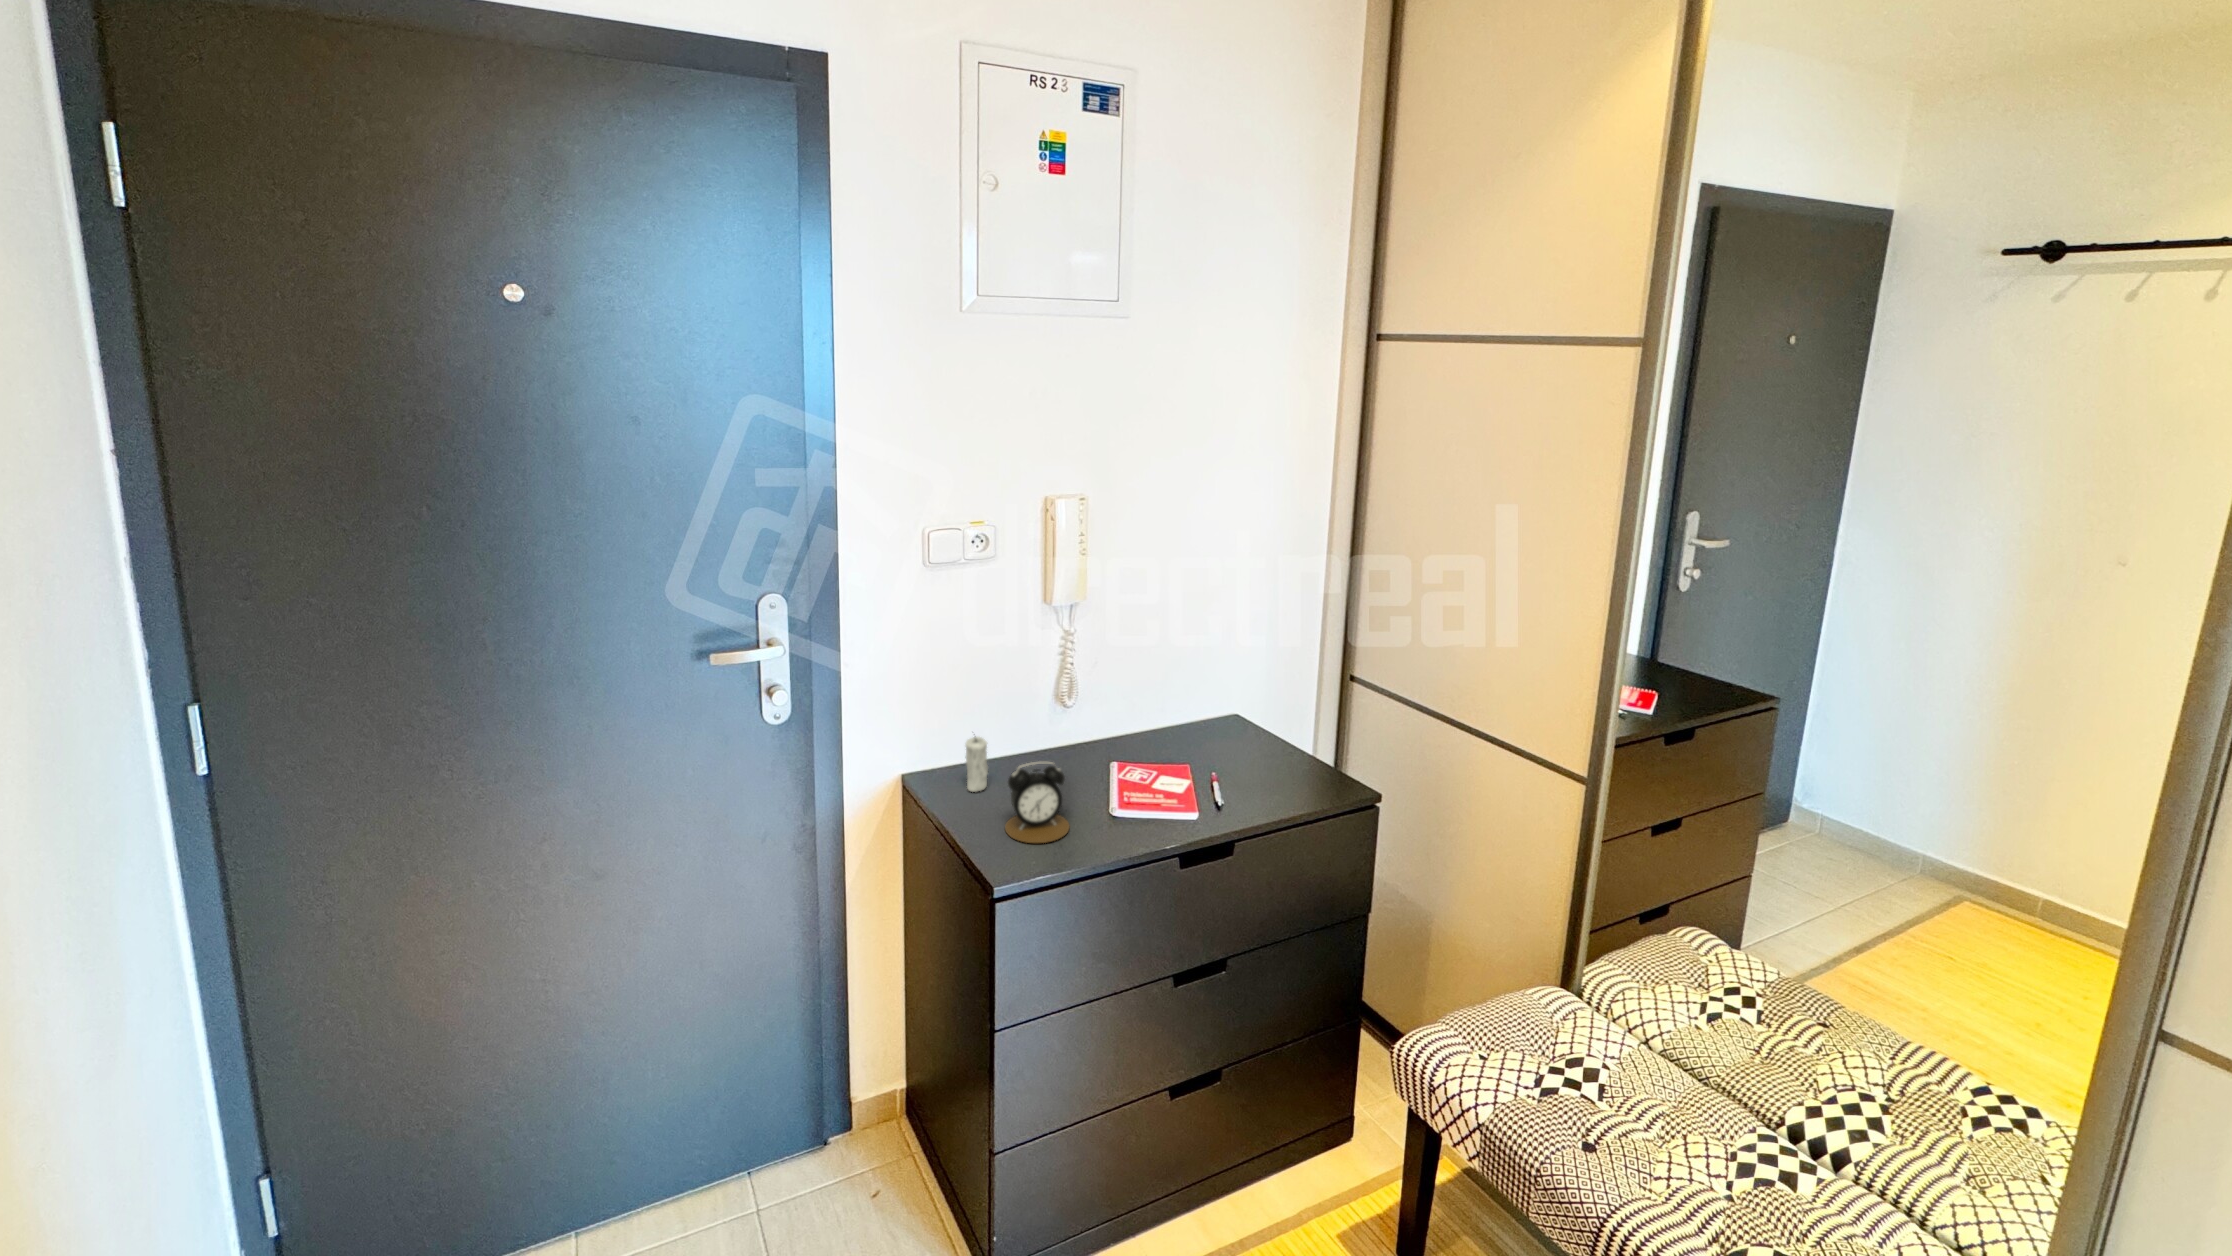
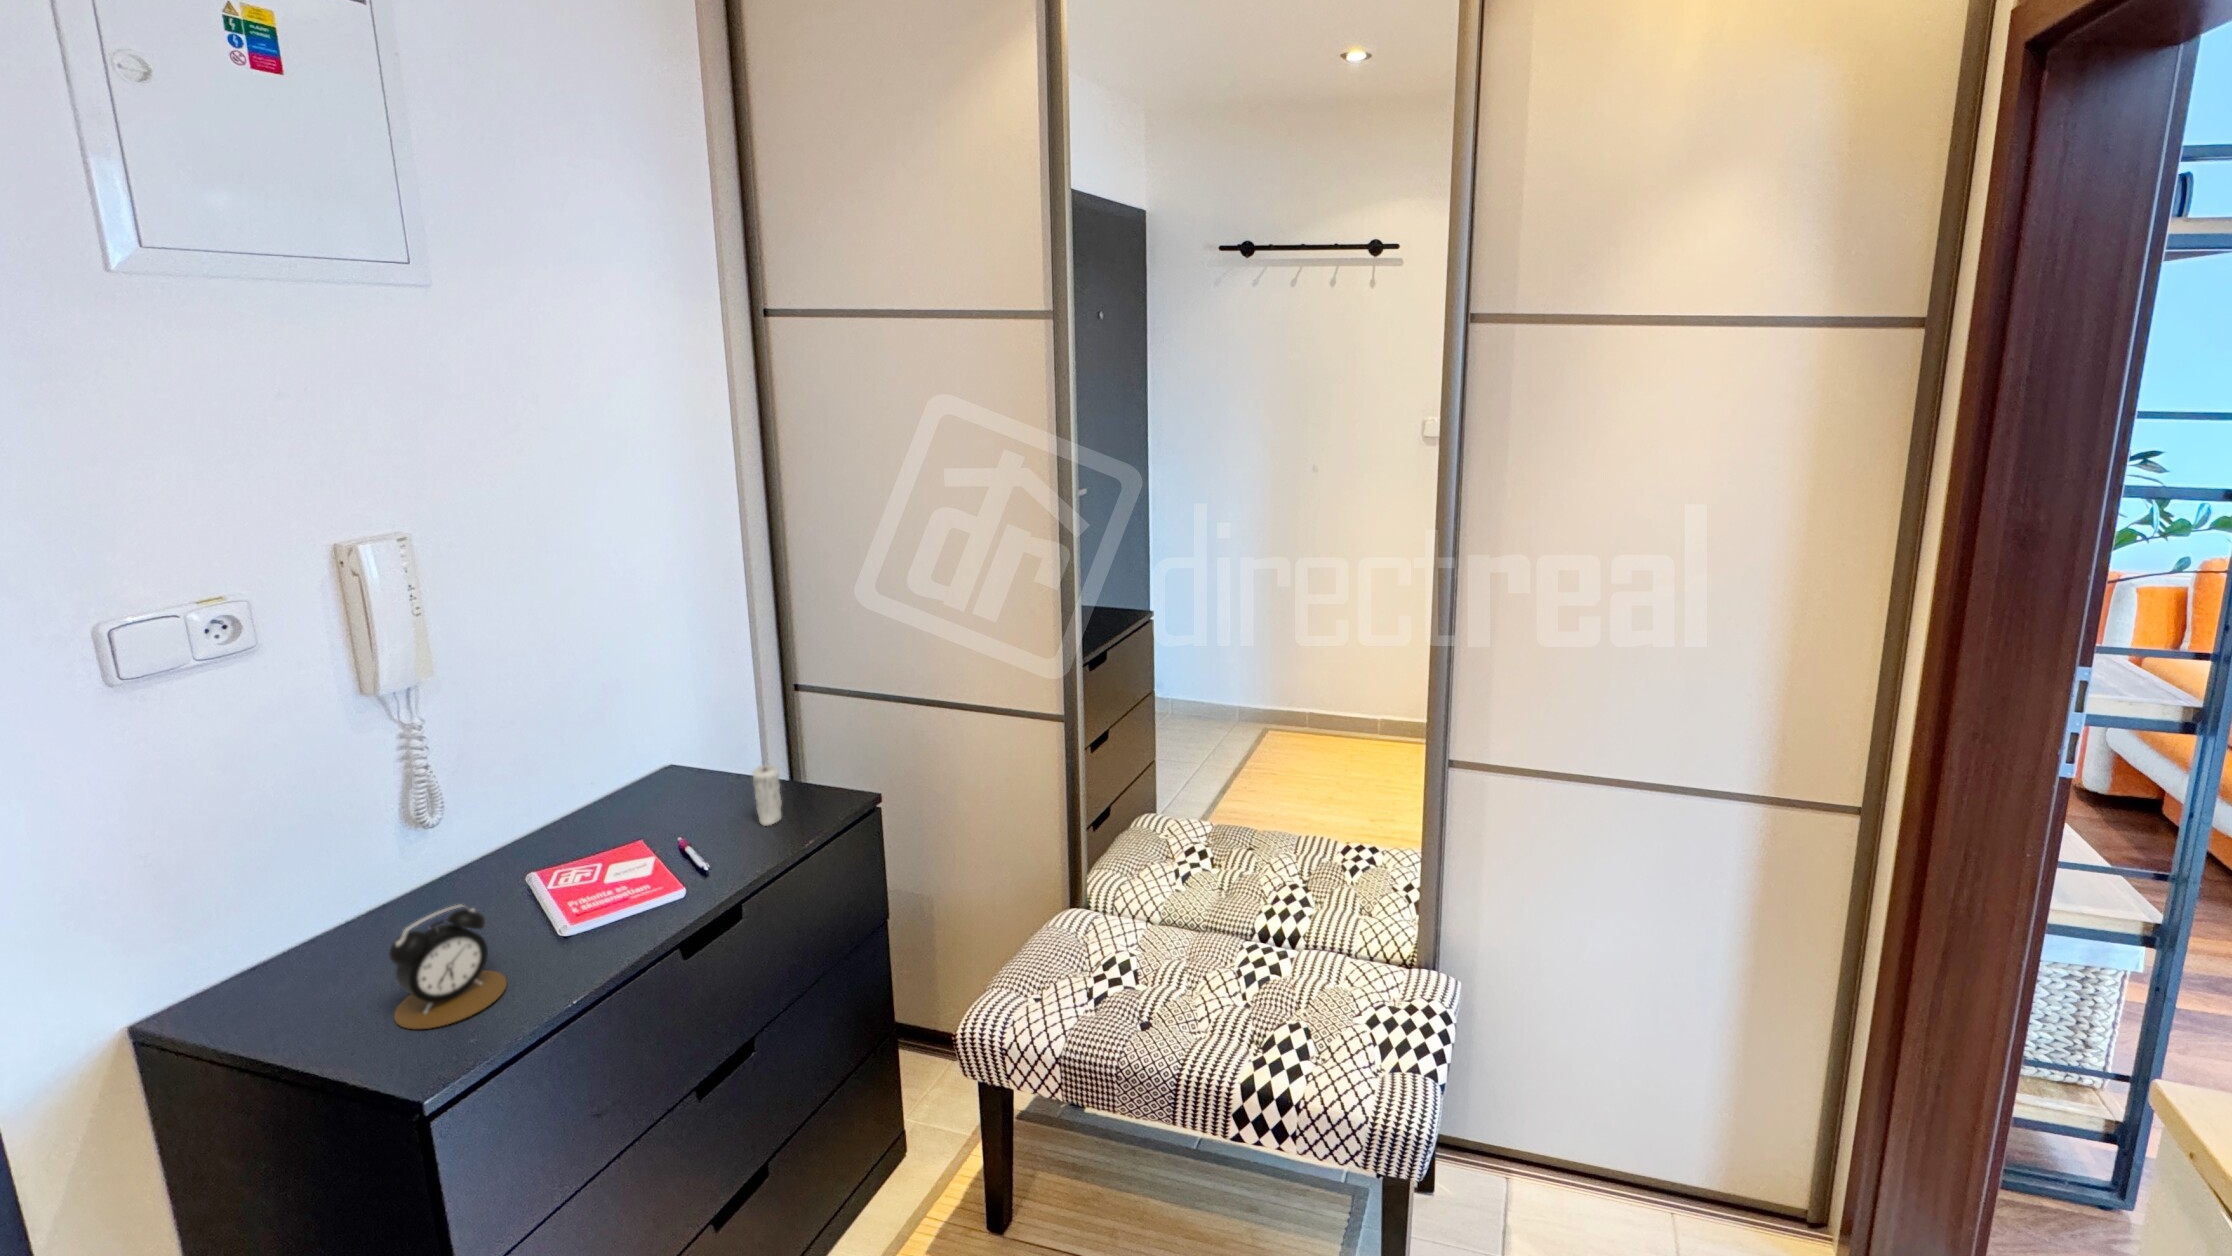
candle: present [966,736,988,792] -> present [753,765,781,826]

